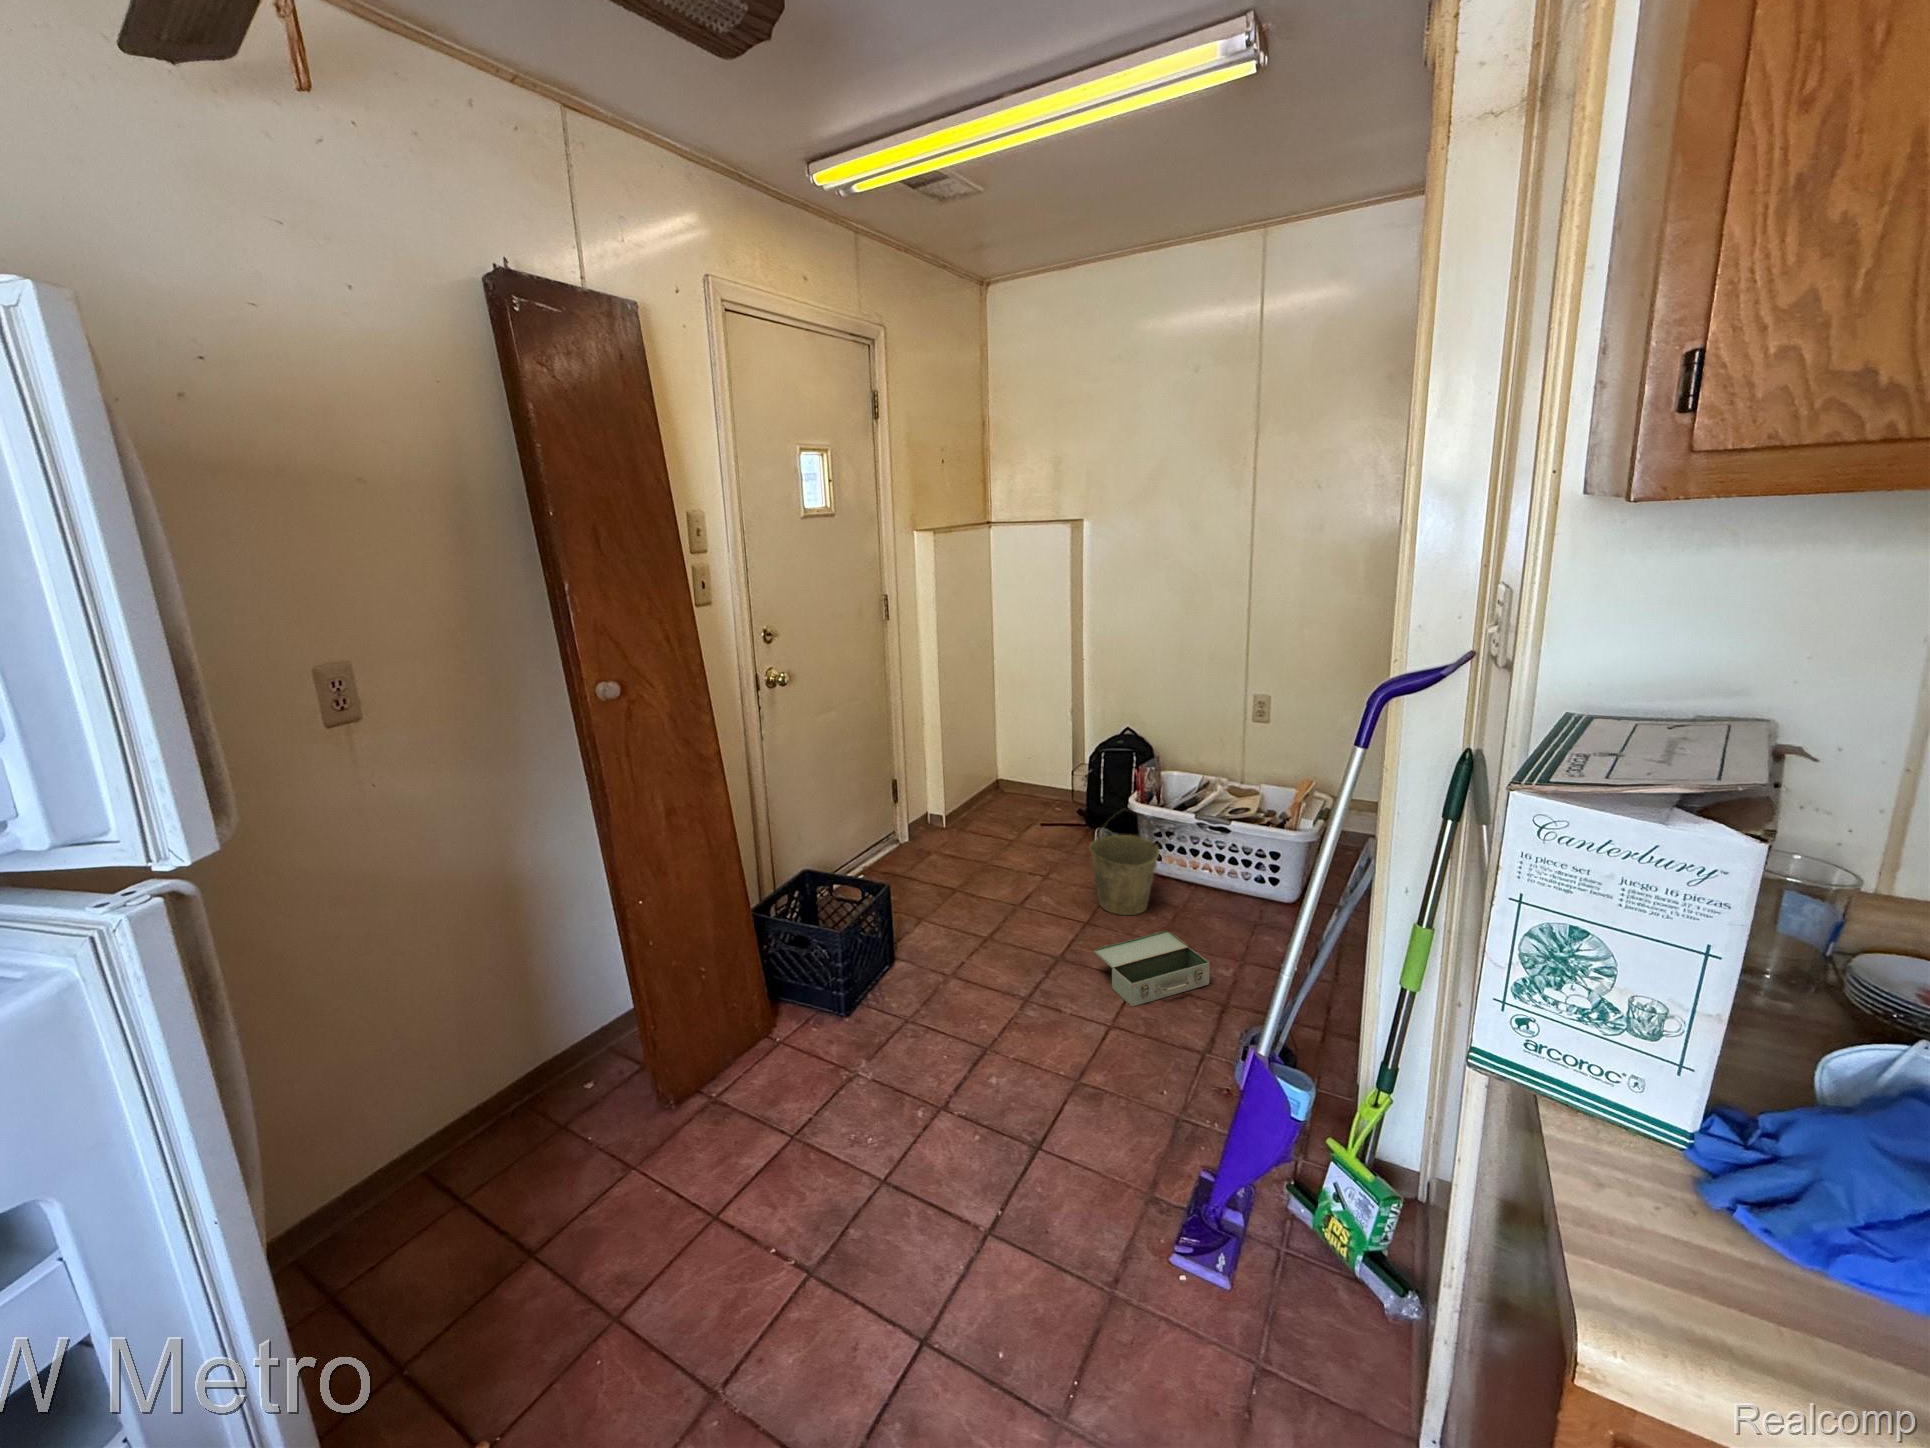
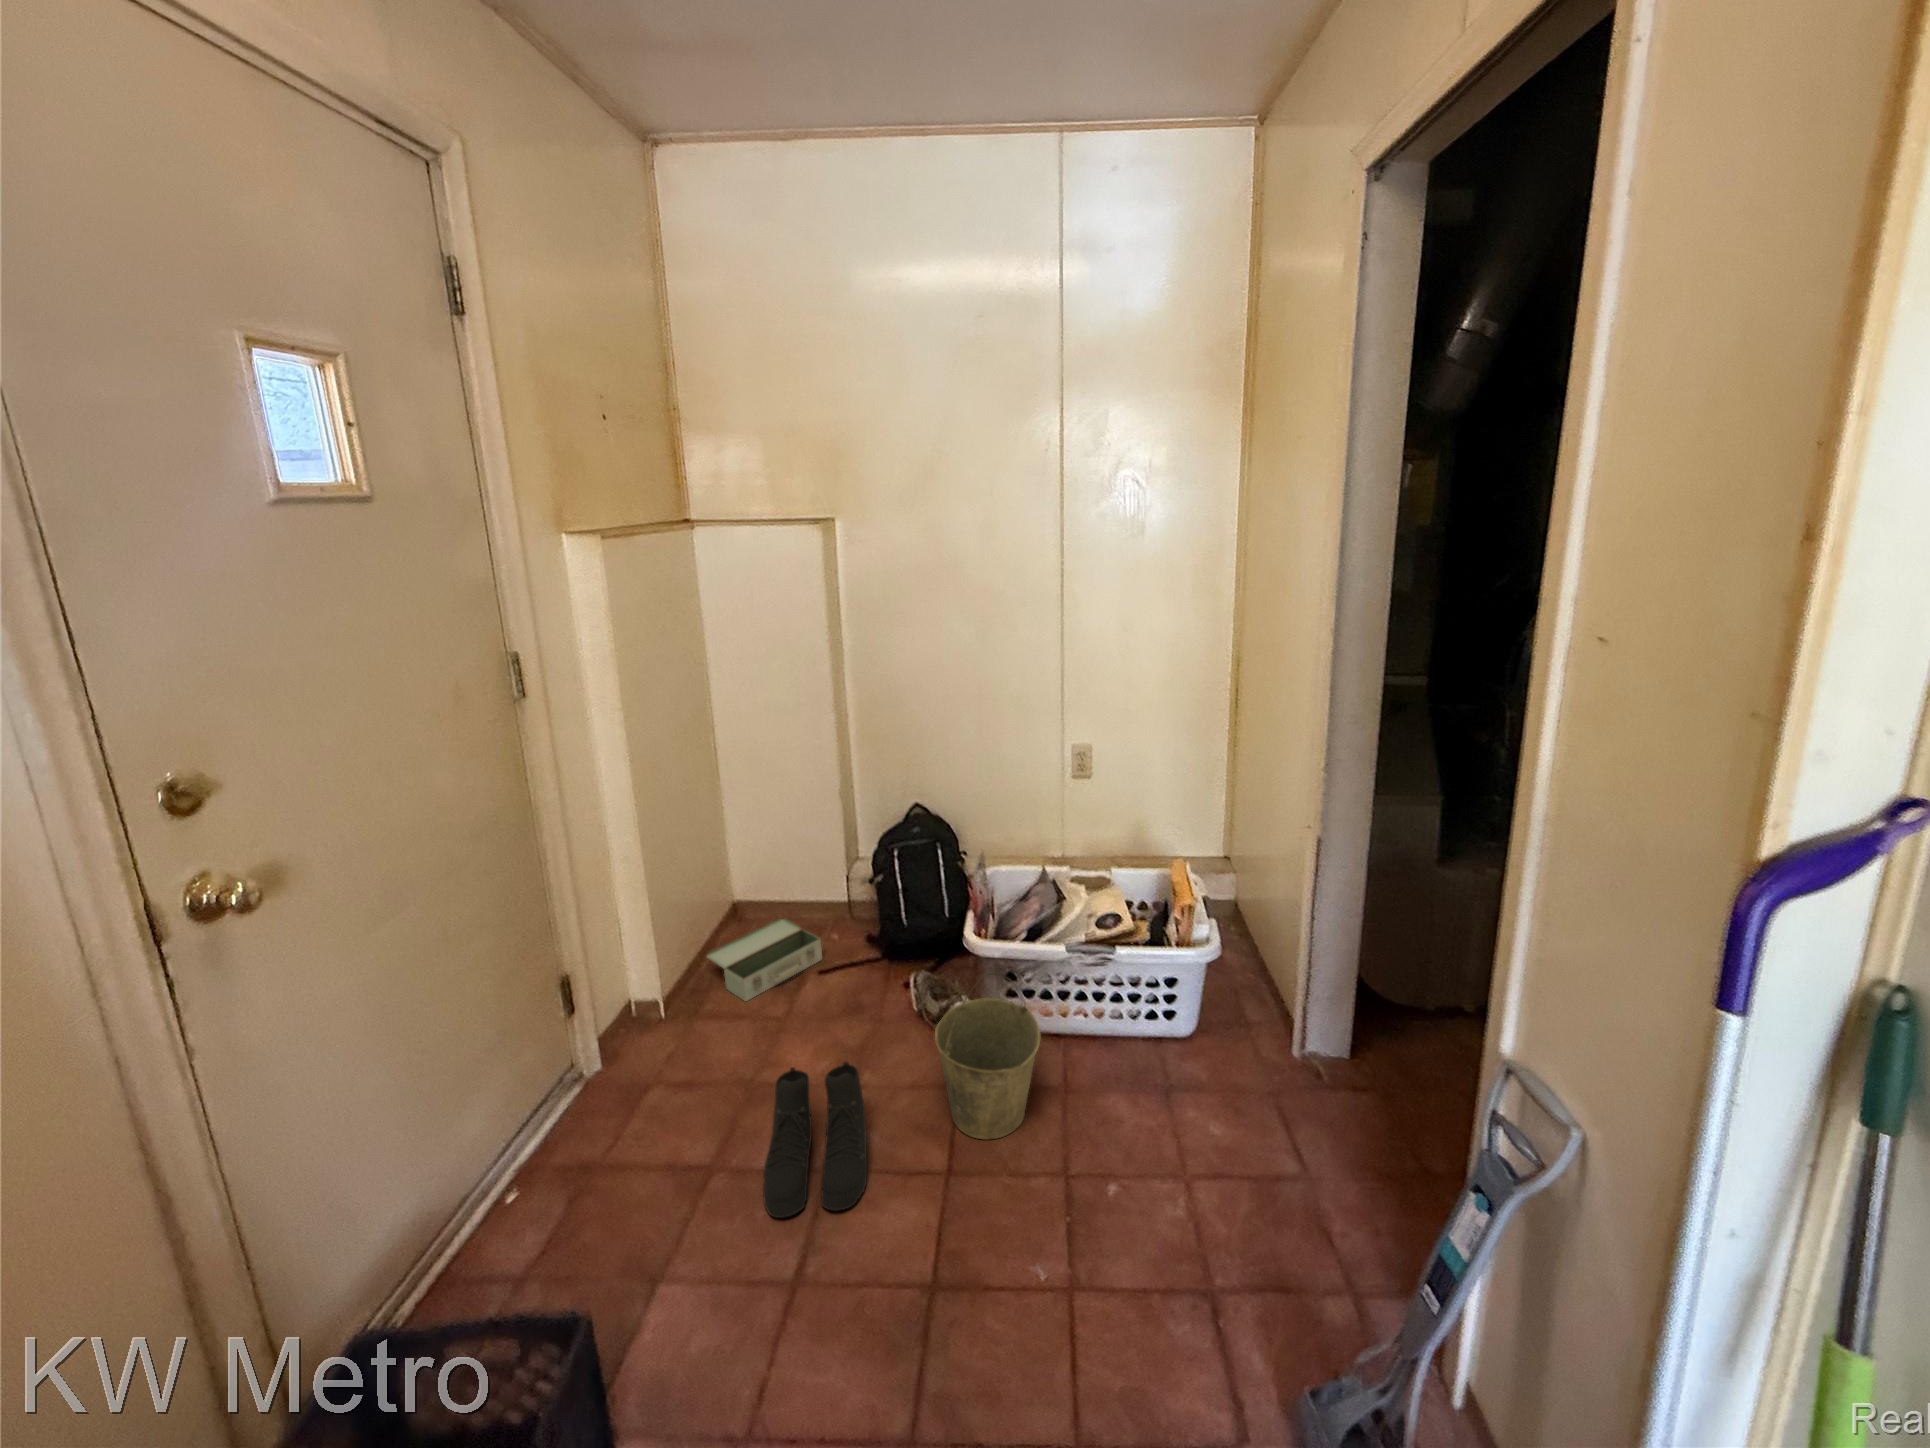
boots: none [980,845,1044,918] -> present [763,1062,867,1218]
toolbox: present [1094,931,1210,1007] -> present [706,919,822,1001]

